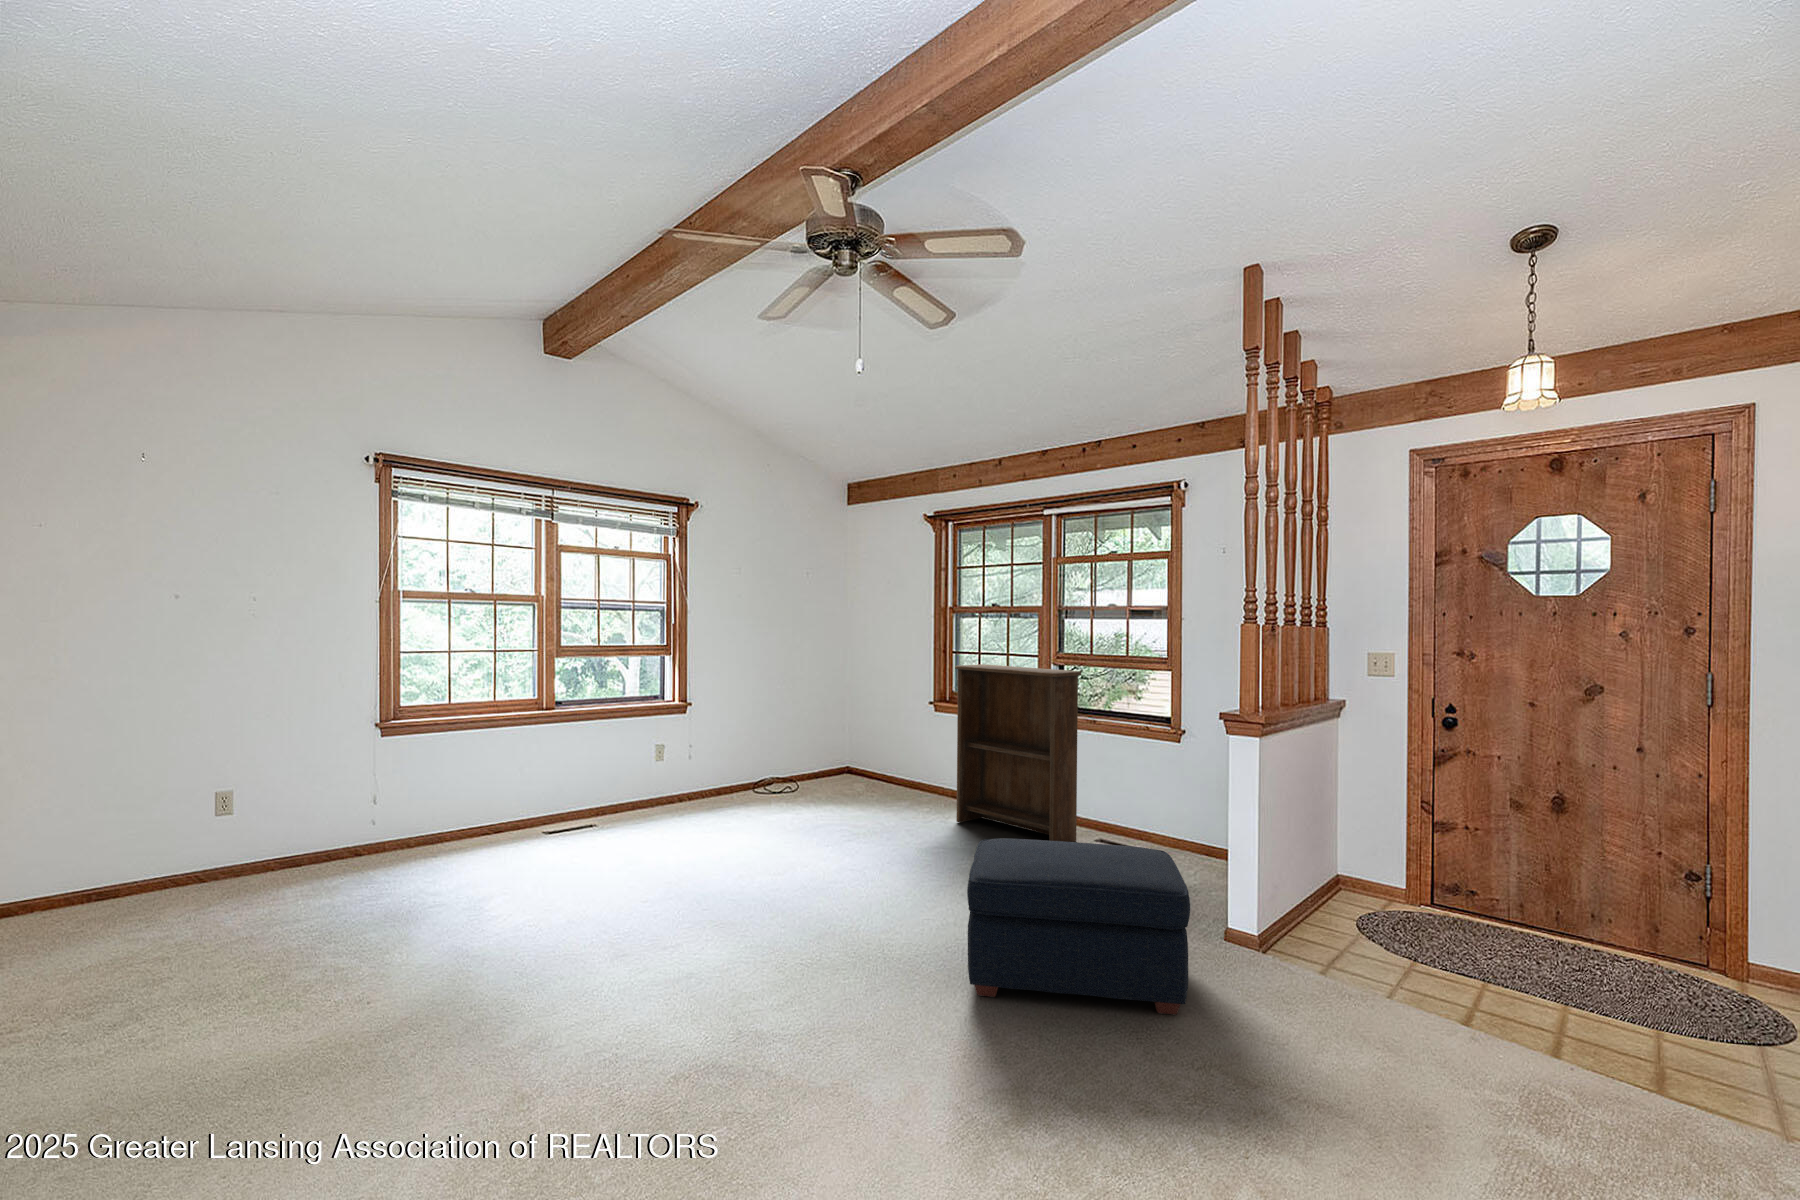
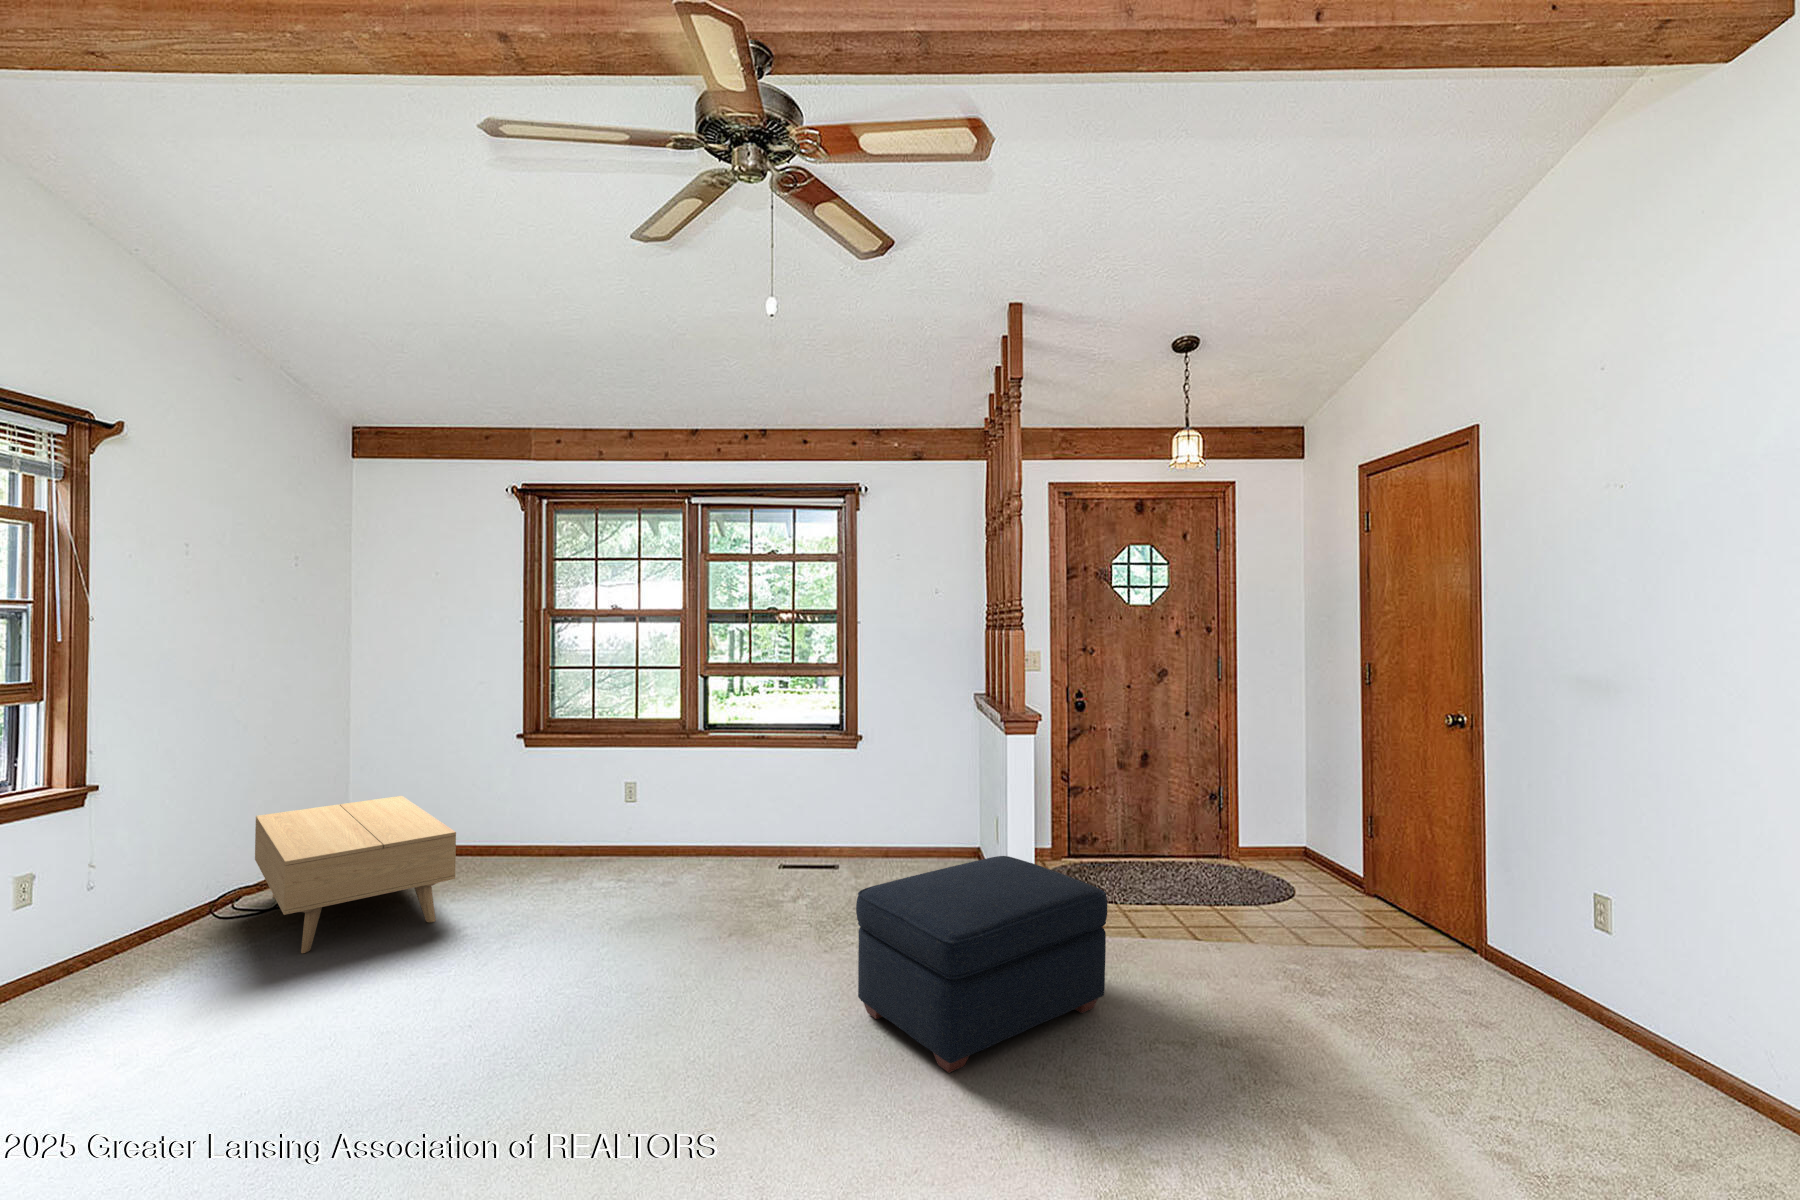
bookshelf: present [955,664,1081,842] -> none [608,681,769,882]
coffee table: none [753,735,861,818] -> present [255,796,456,953]

